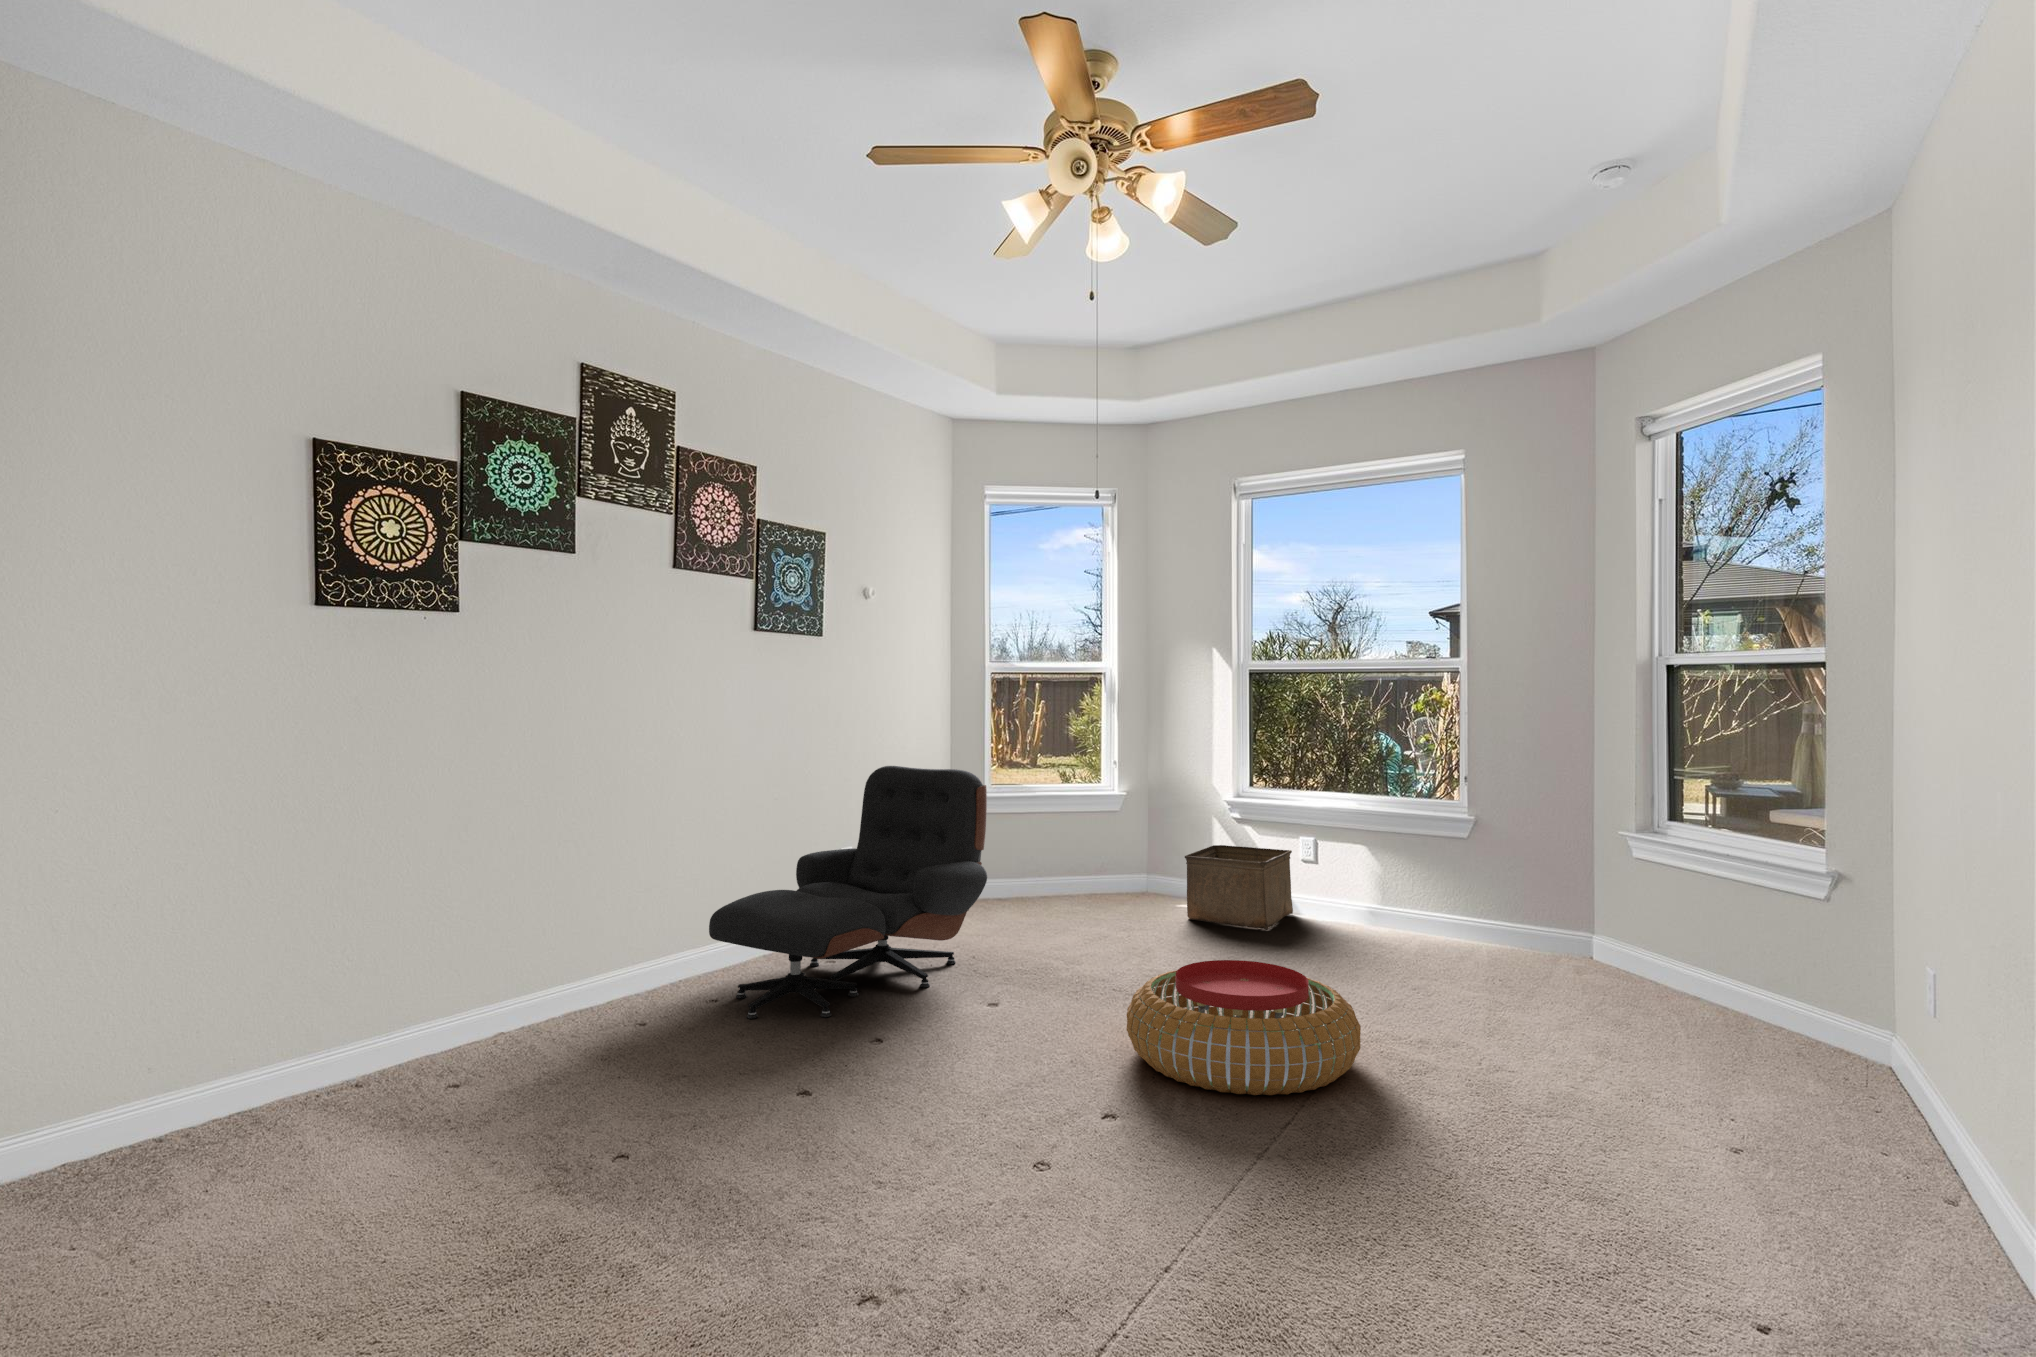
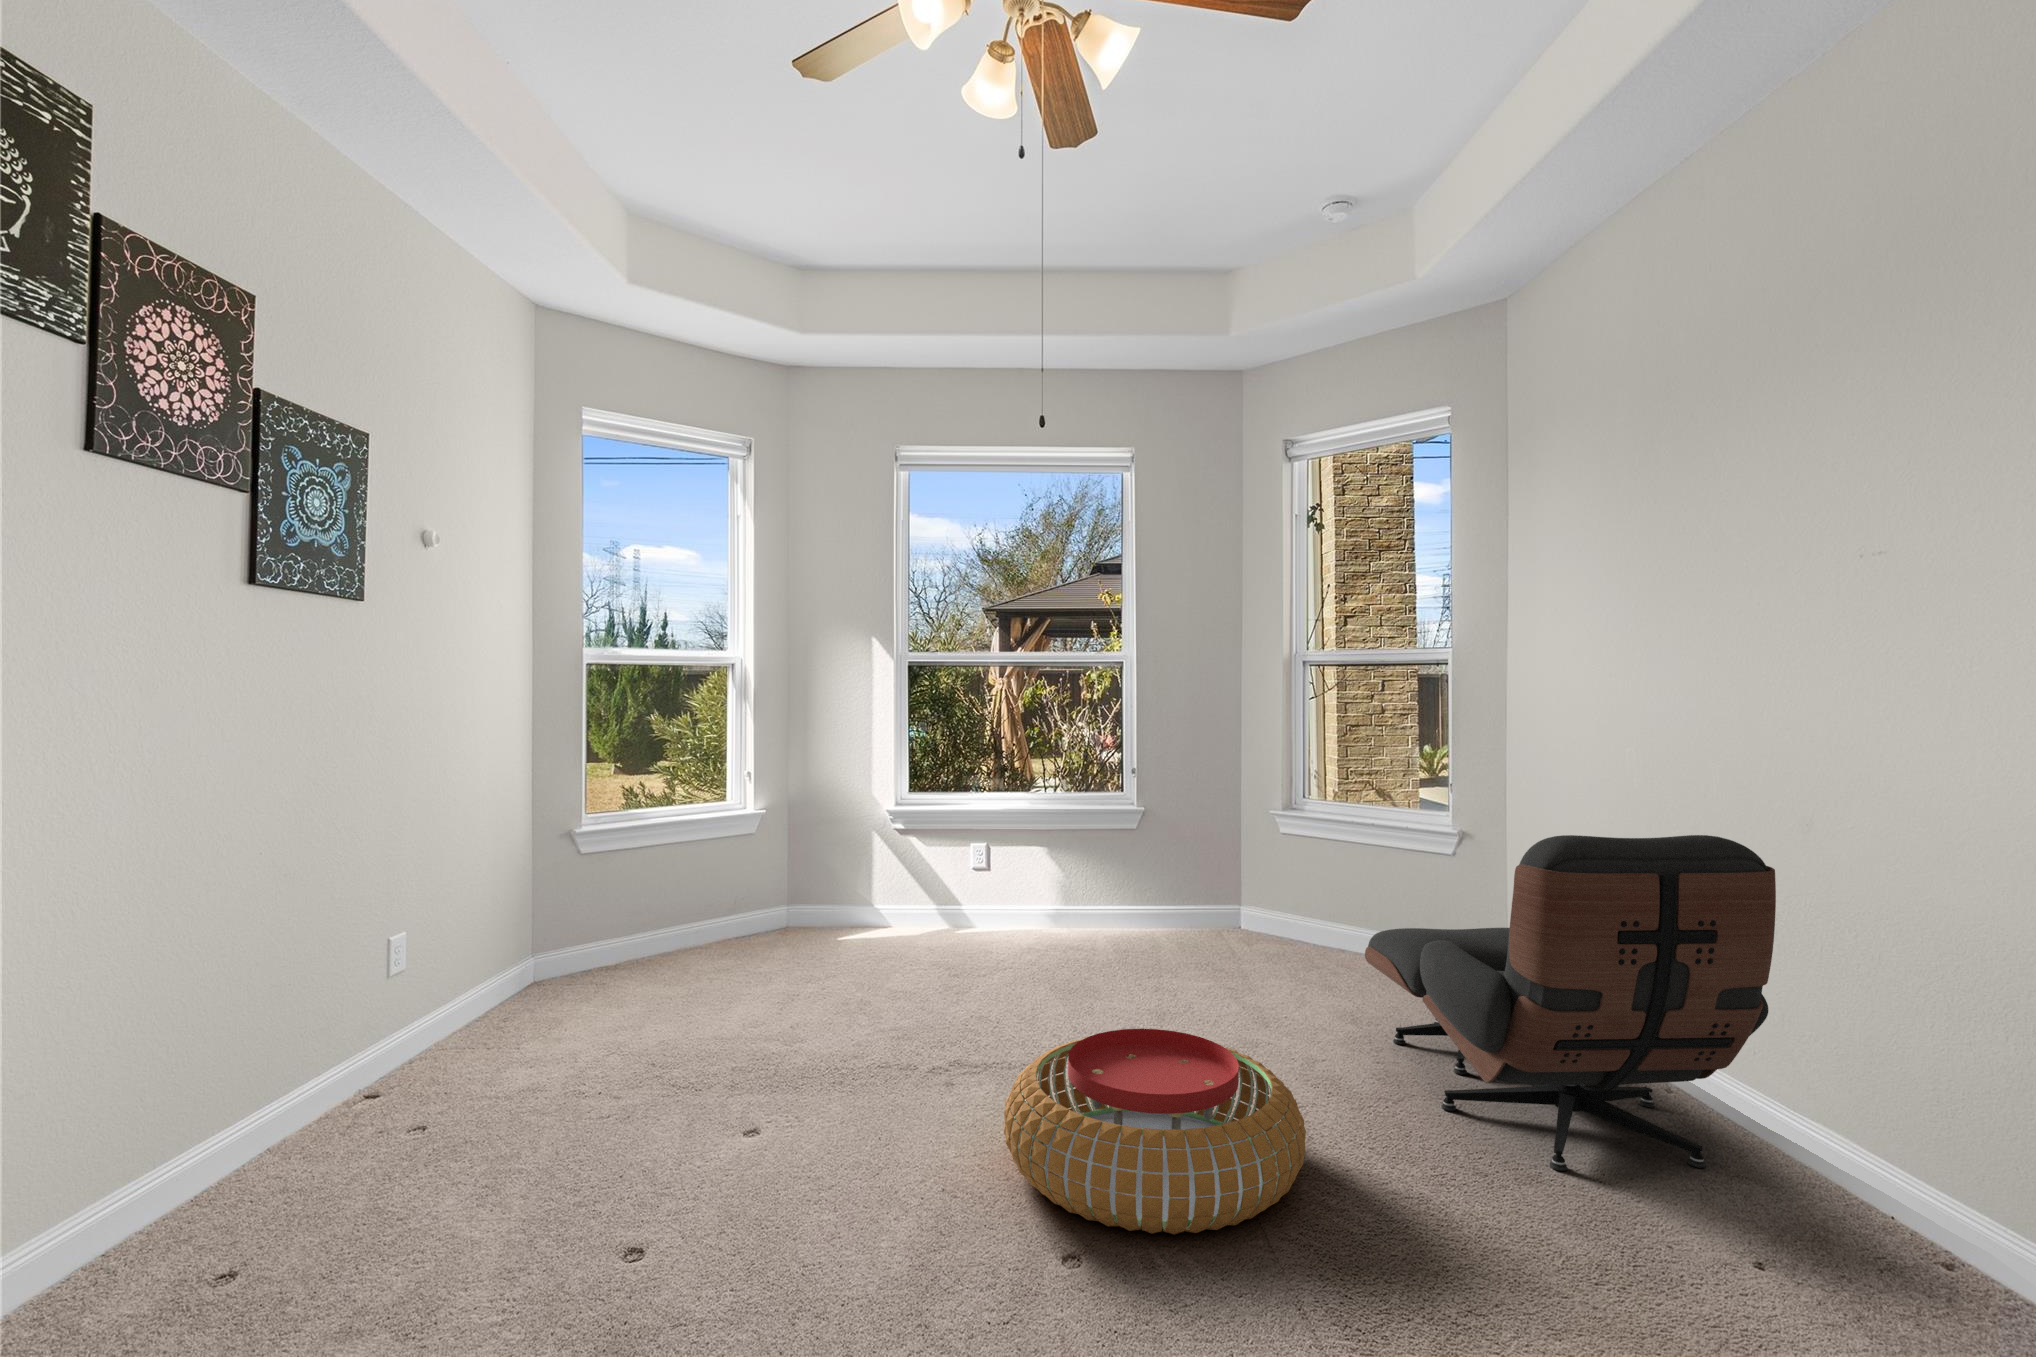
lounge chair: present [709,766,987,1019] -> present [1365,835,1776,1171]
storage bin: present [1185,845,1293,929] -> none [865,861,969,958]

